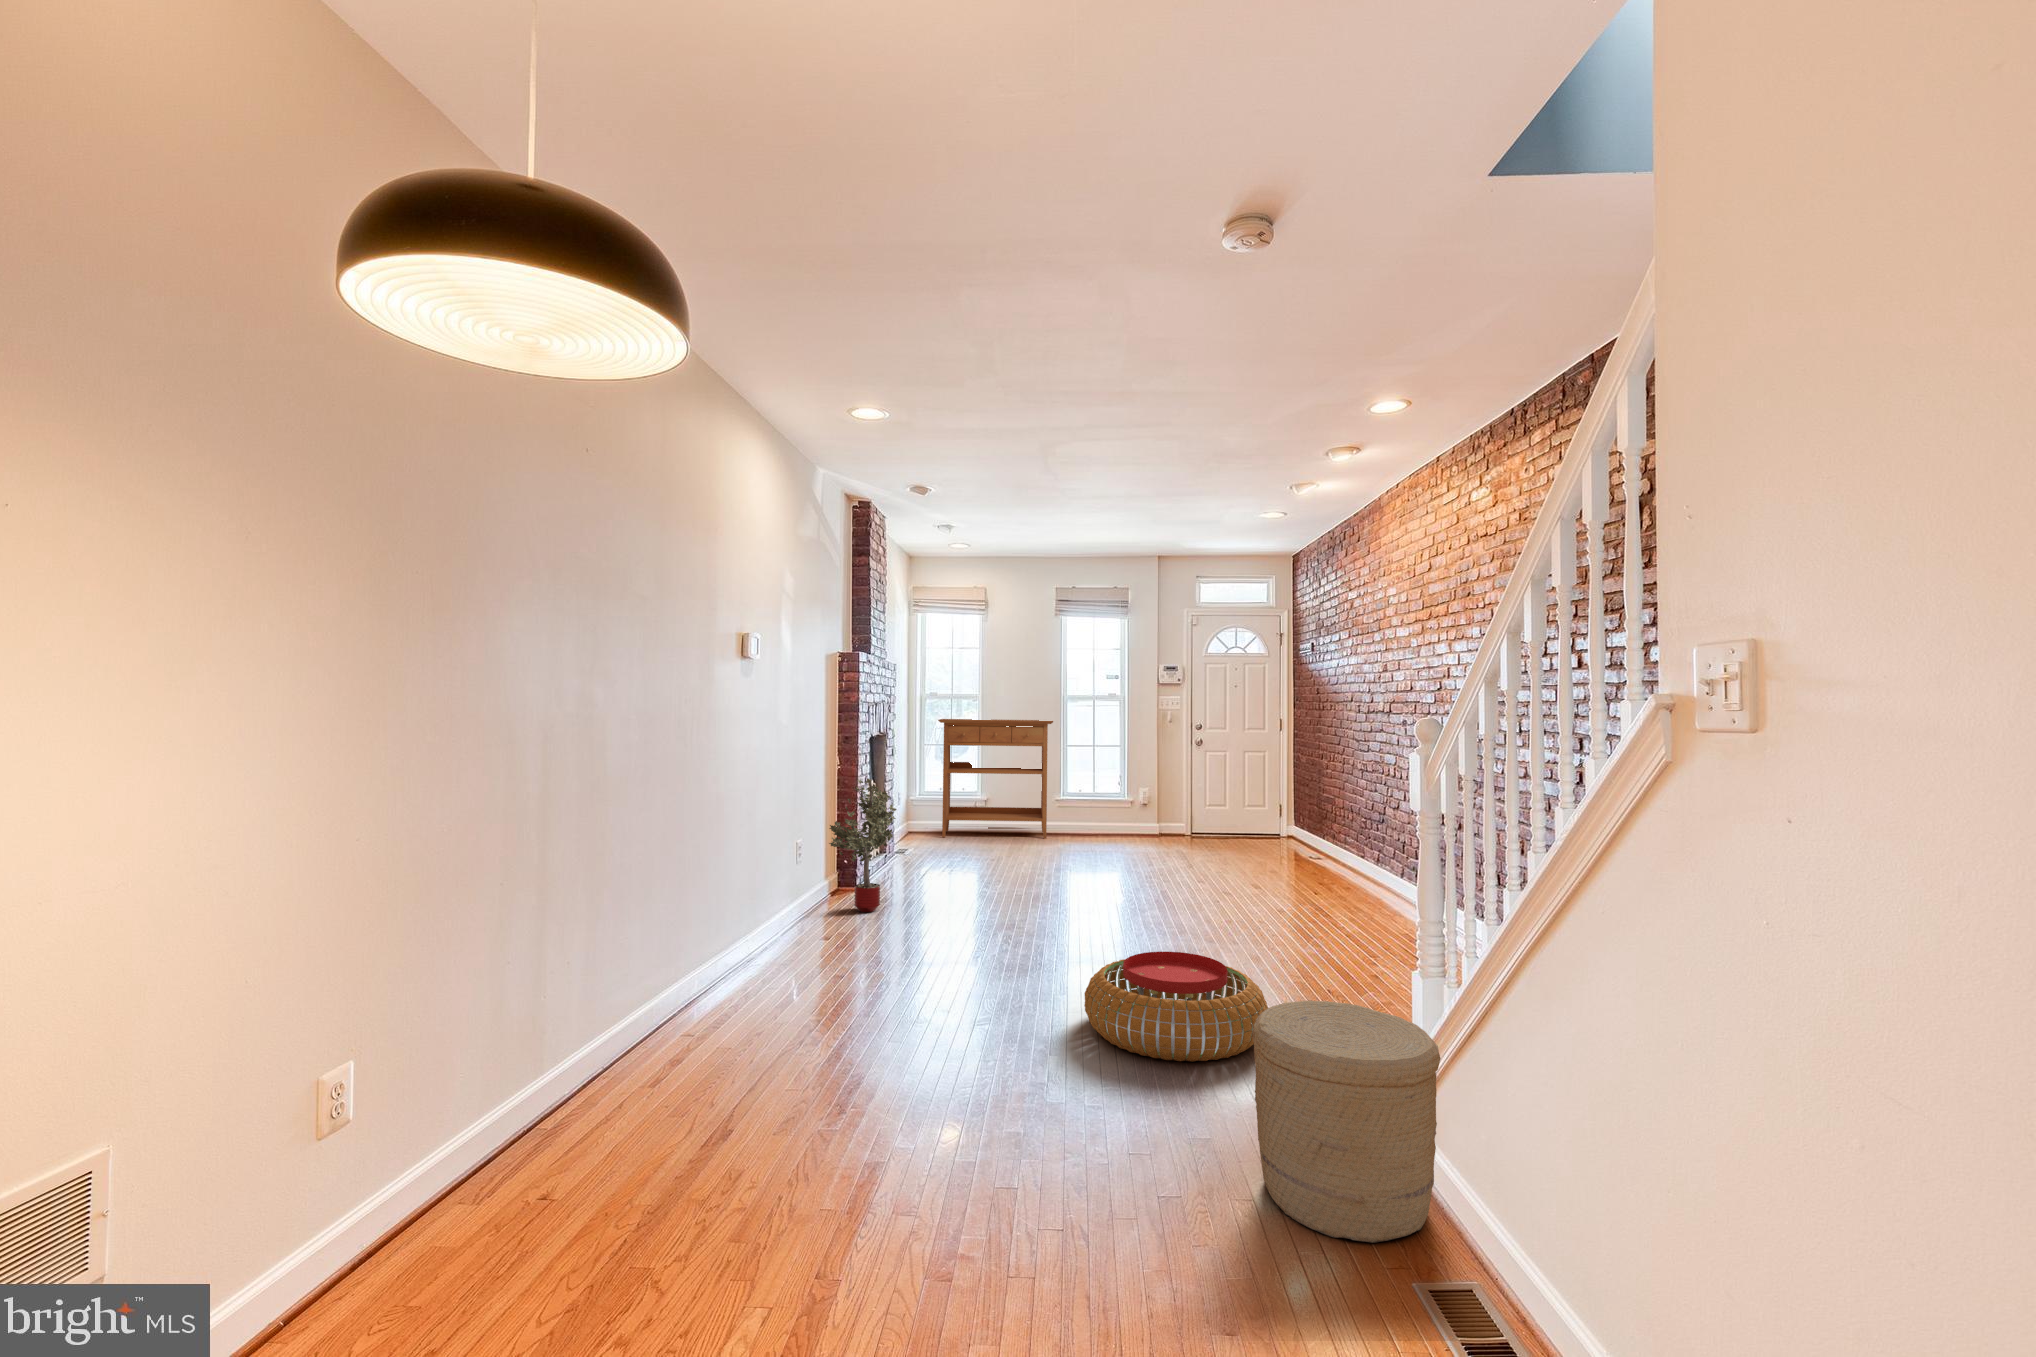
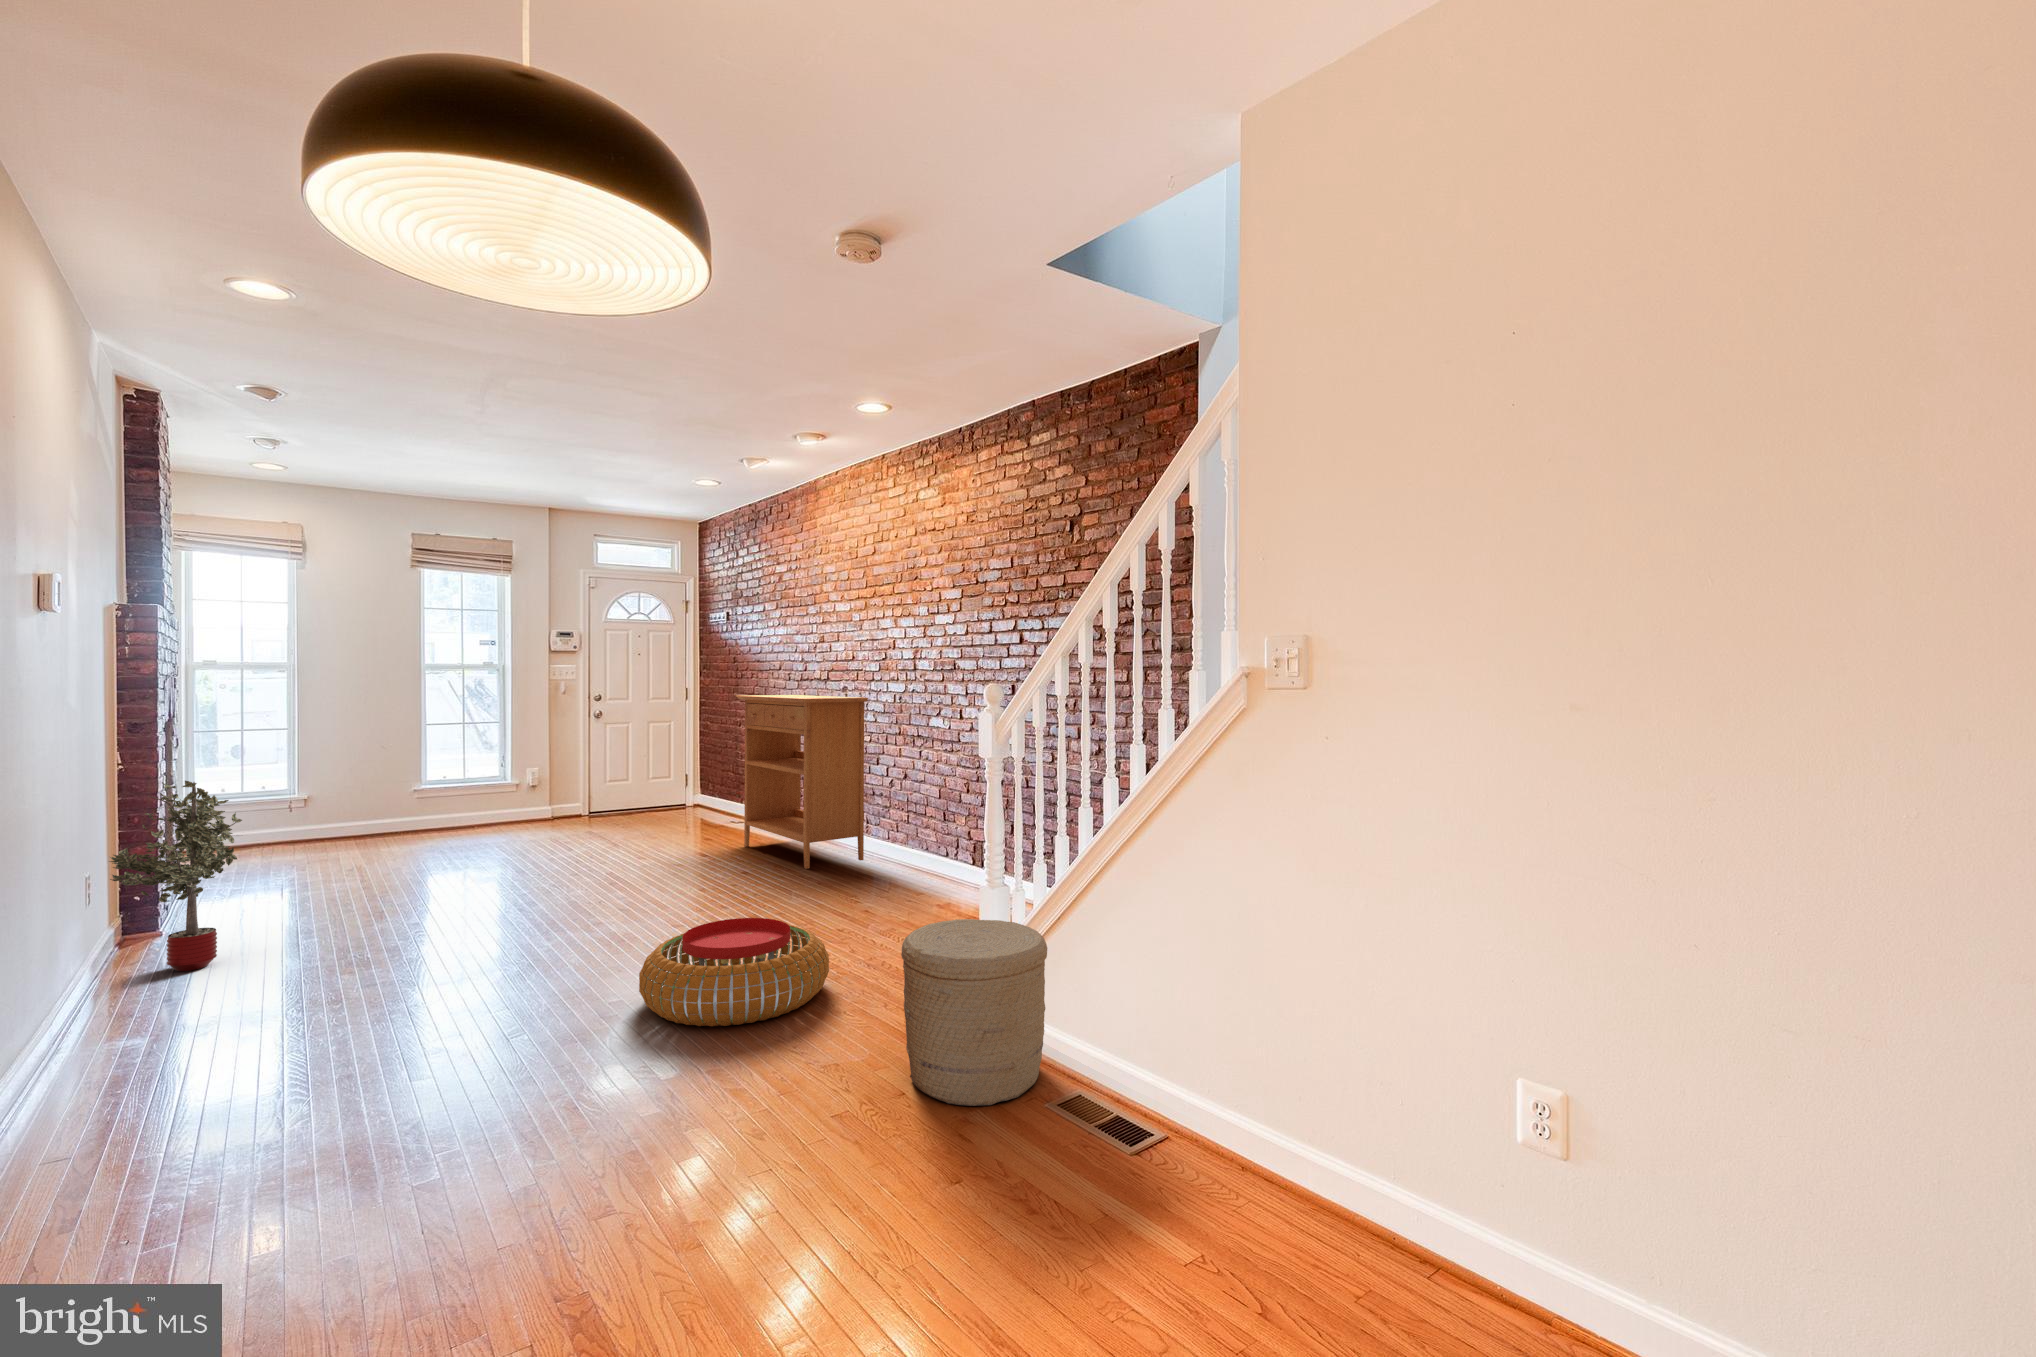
console table: present [938,719,1053,839] -> present [736,695,868,869]

